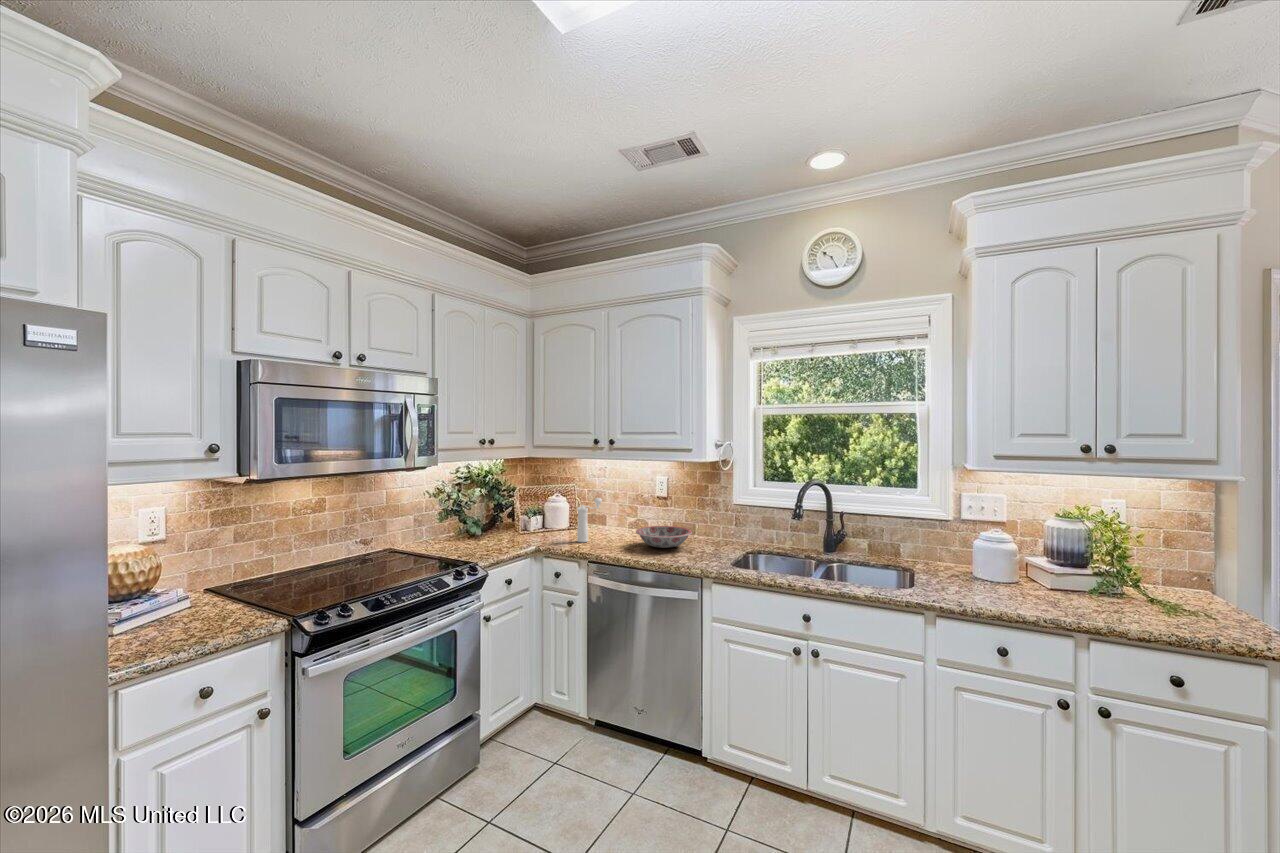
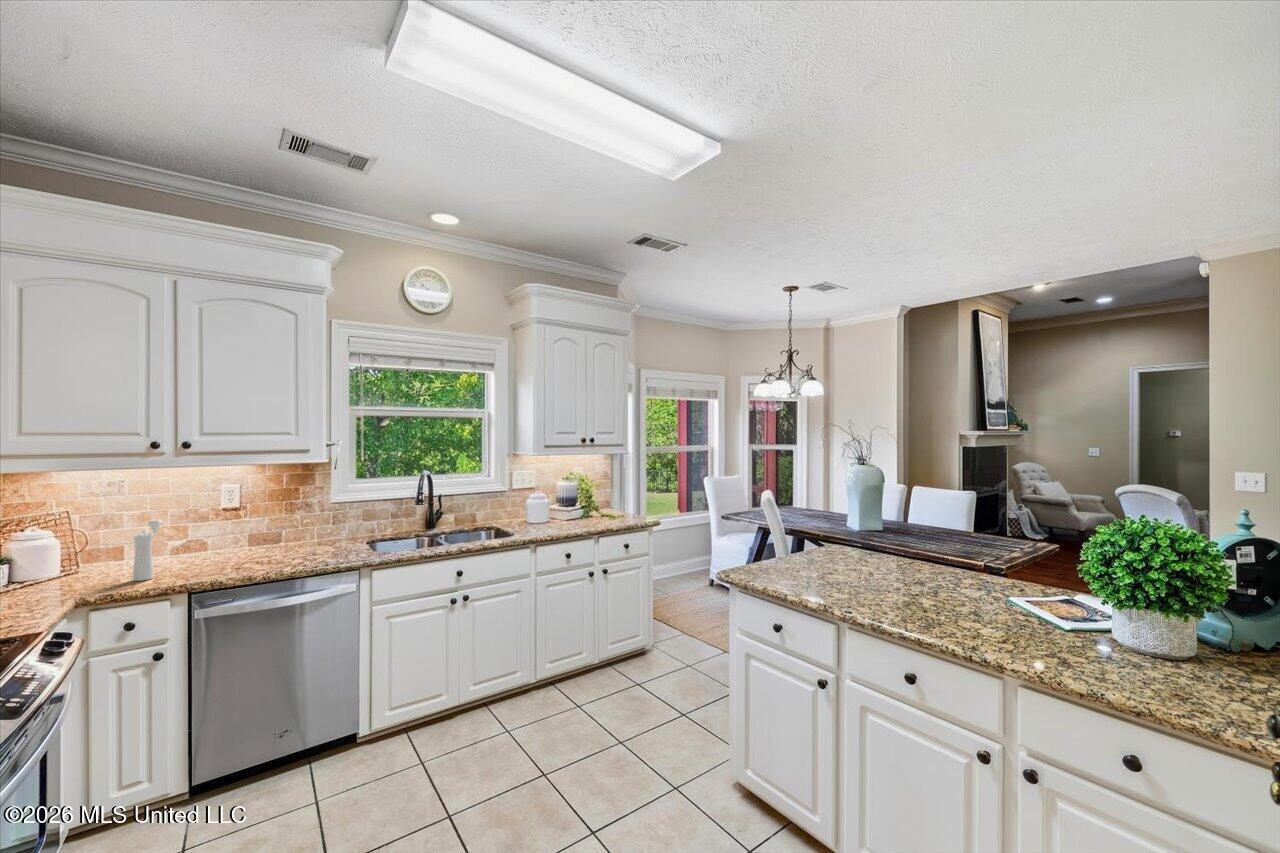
ceramic bowl: present [636,526,692,548] -> none [234,535,310,560]

